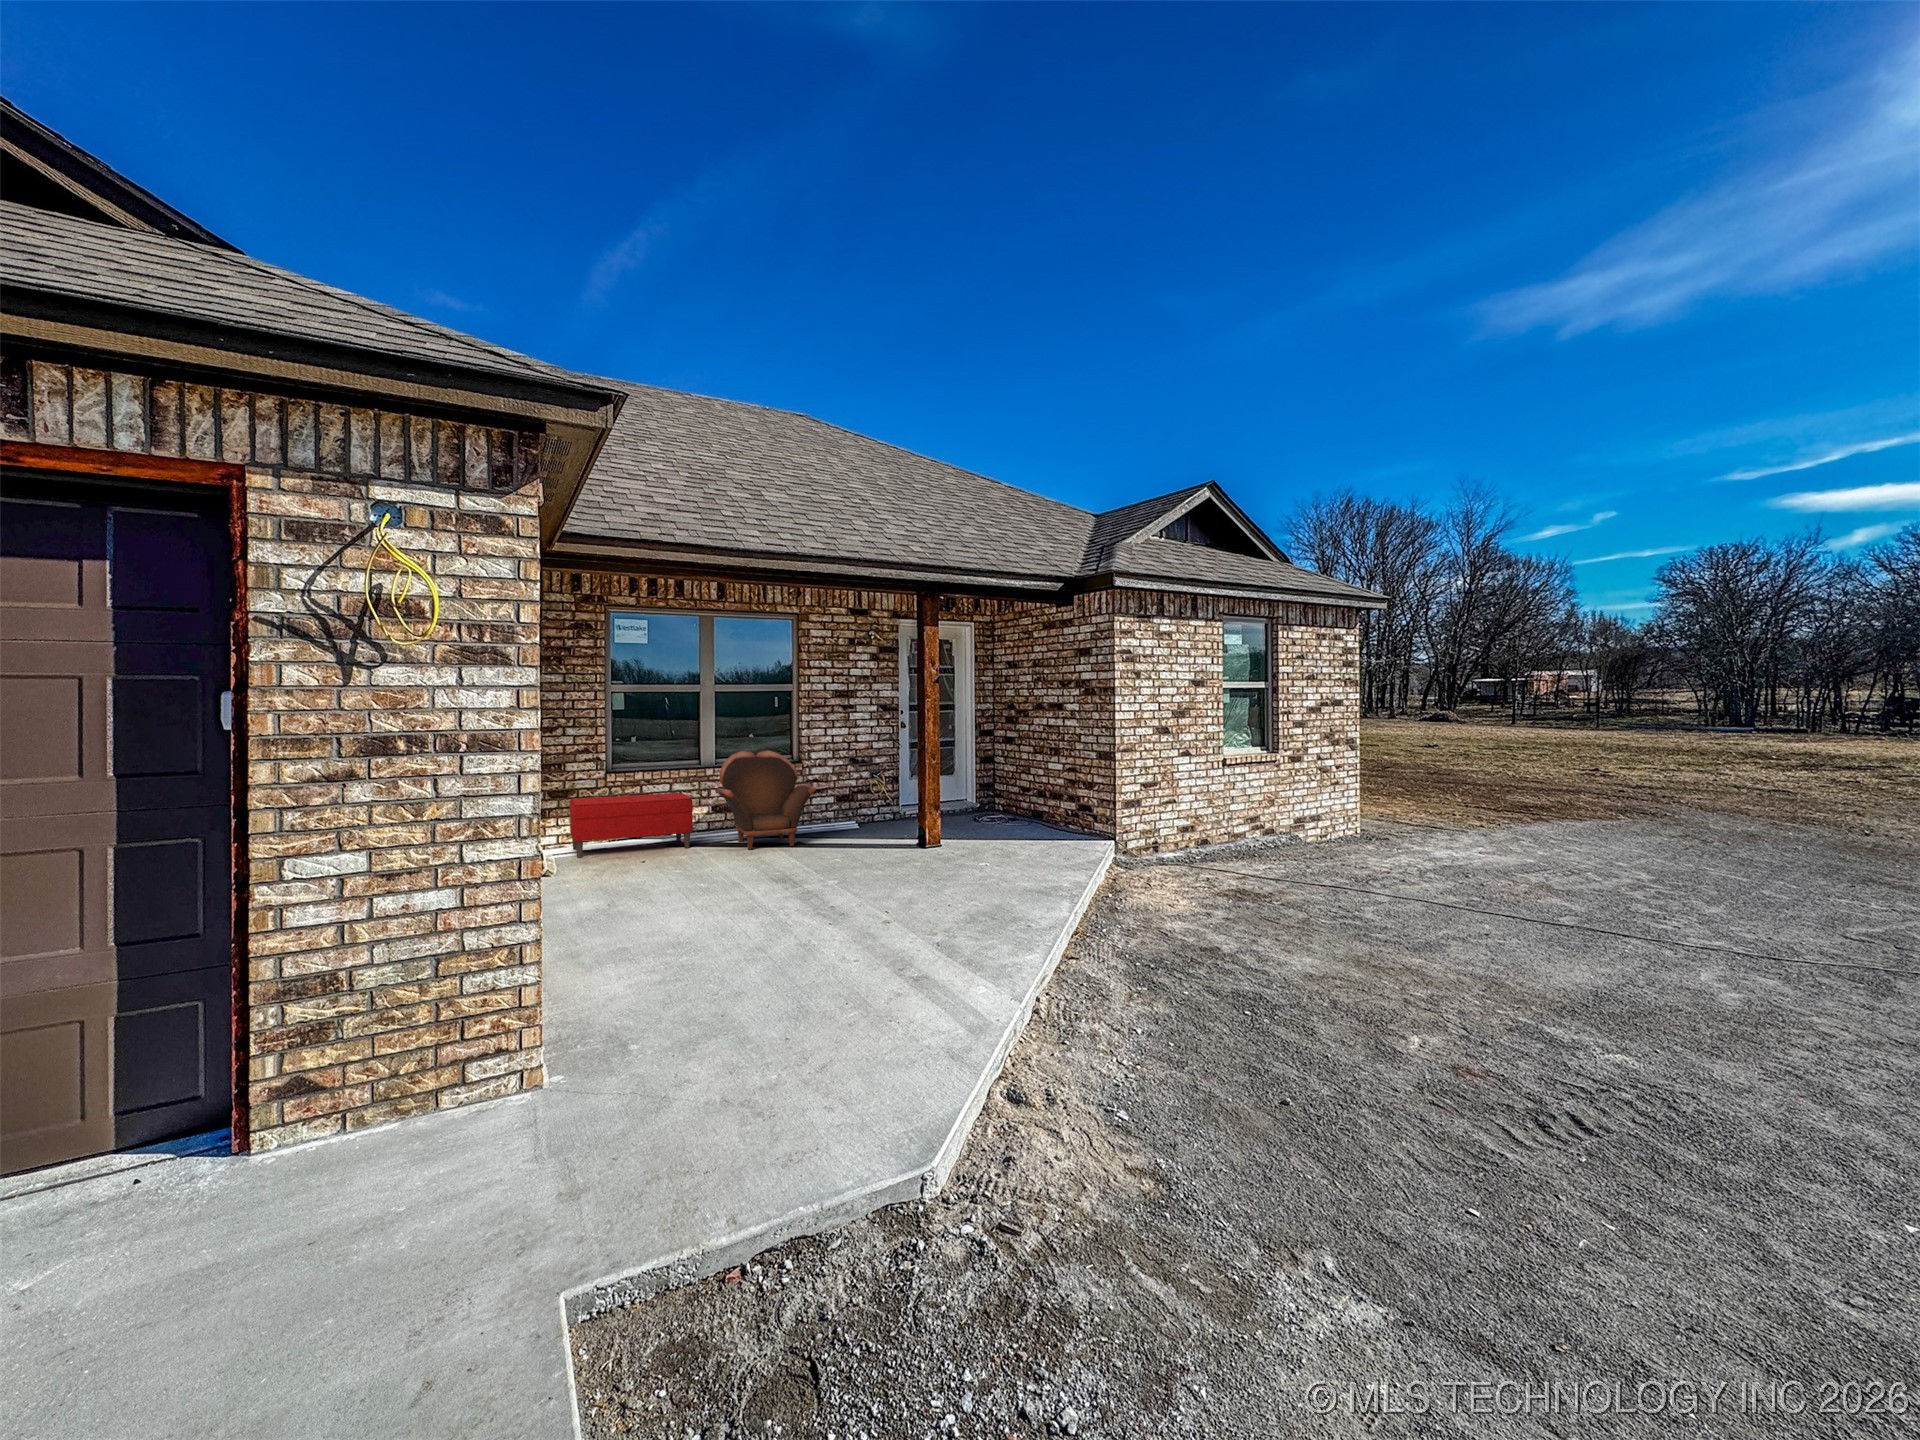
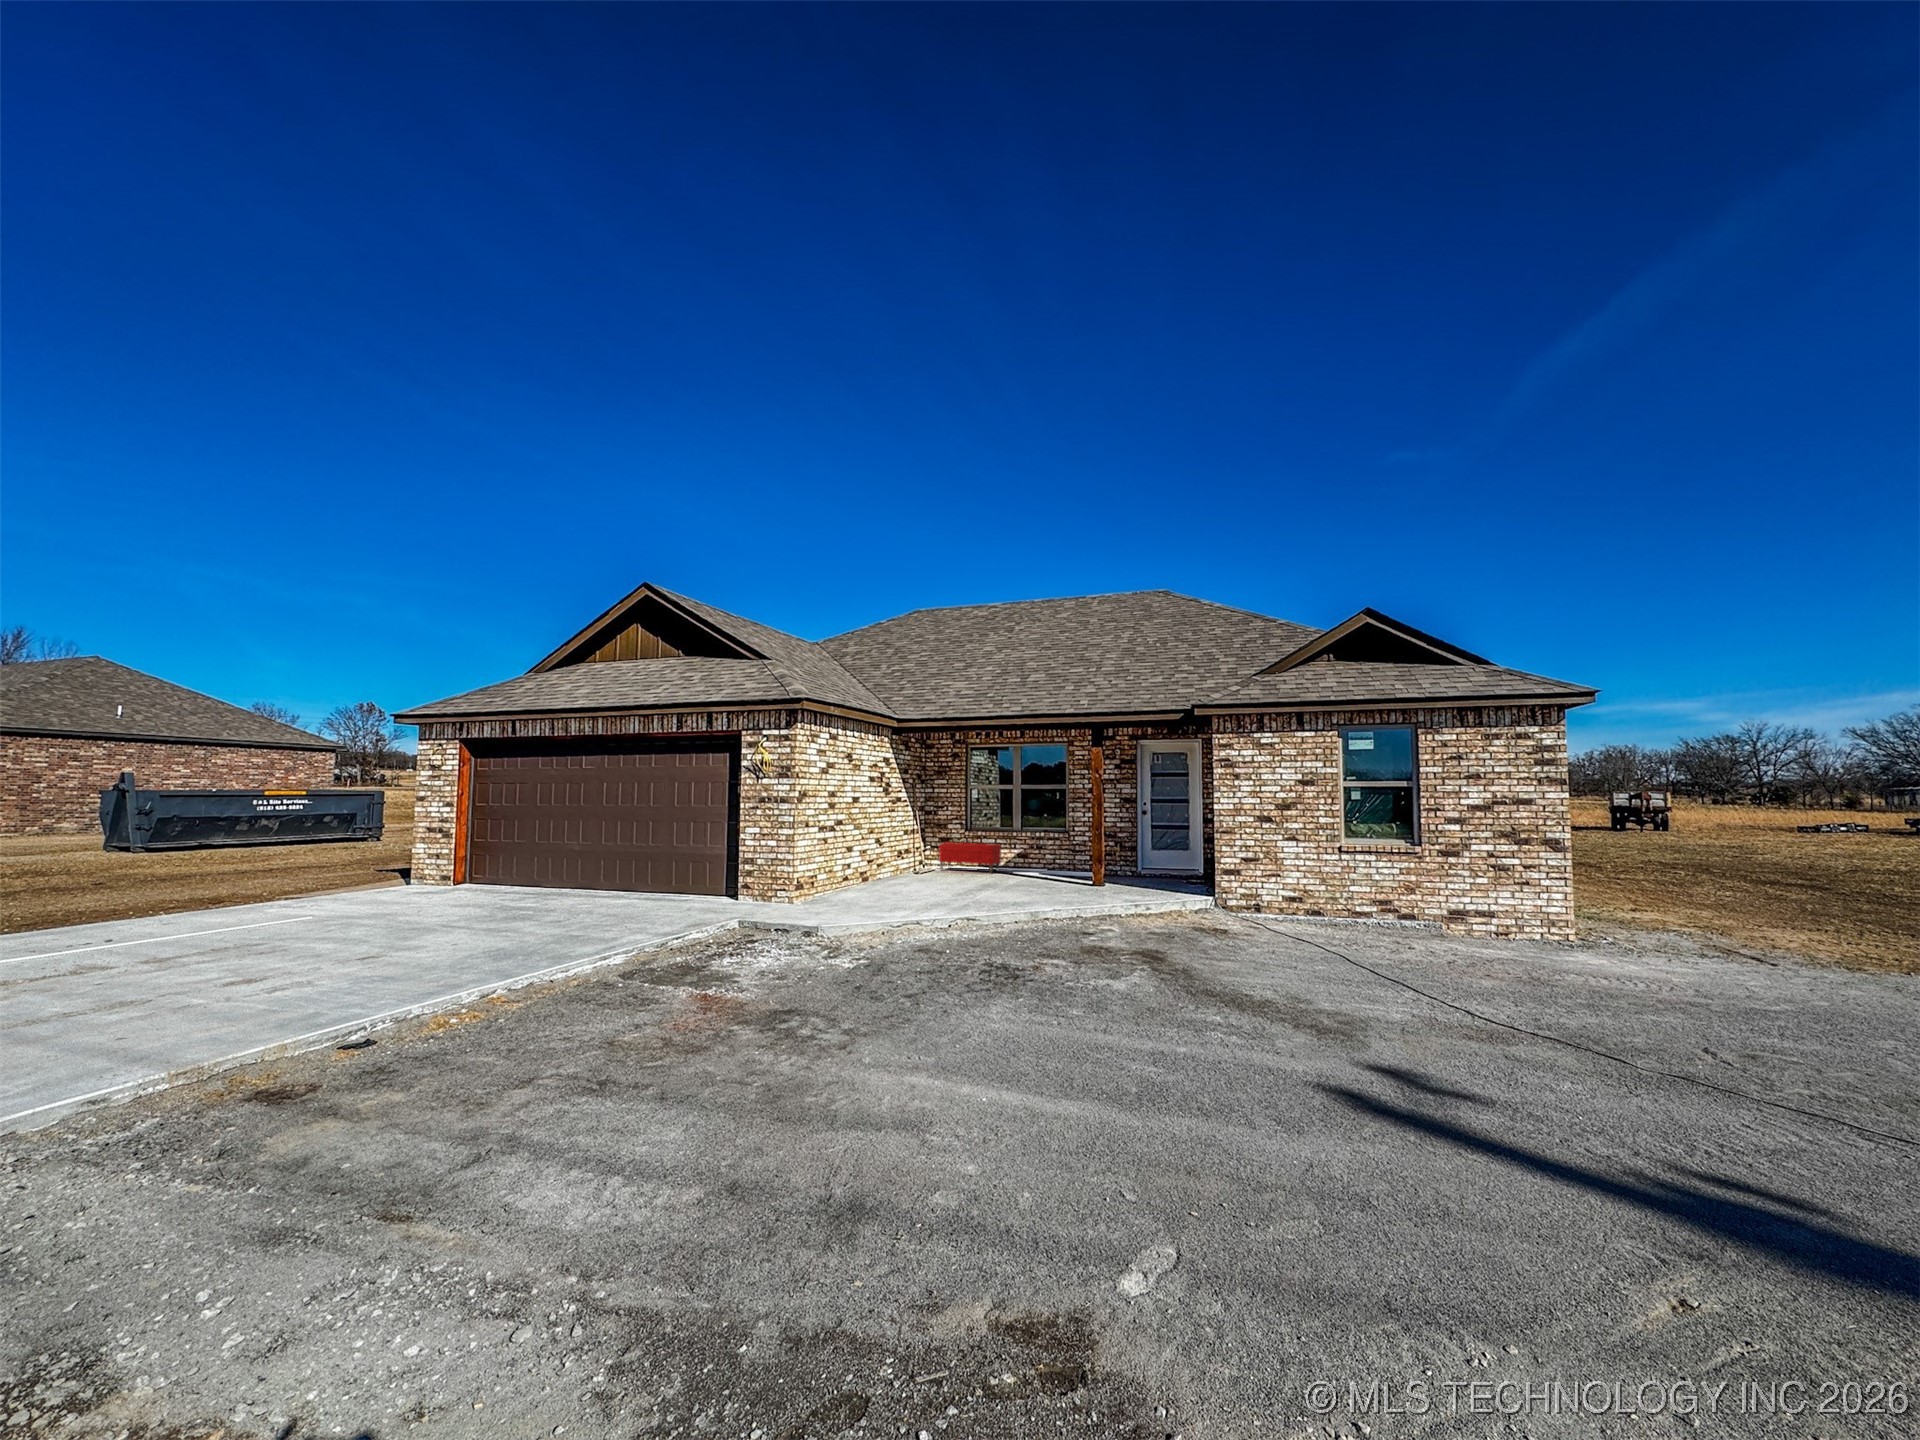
armchair: present [715,750,816,849] -> none [1001,822,1059,879]

